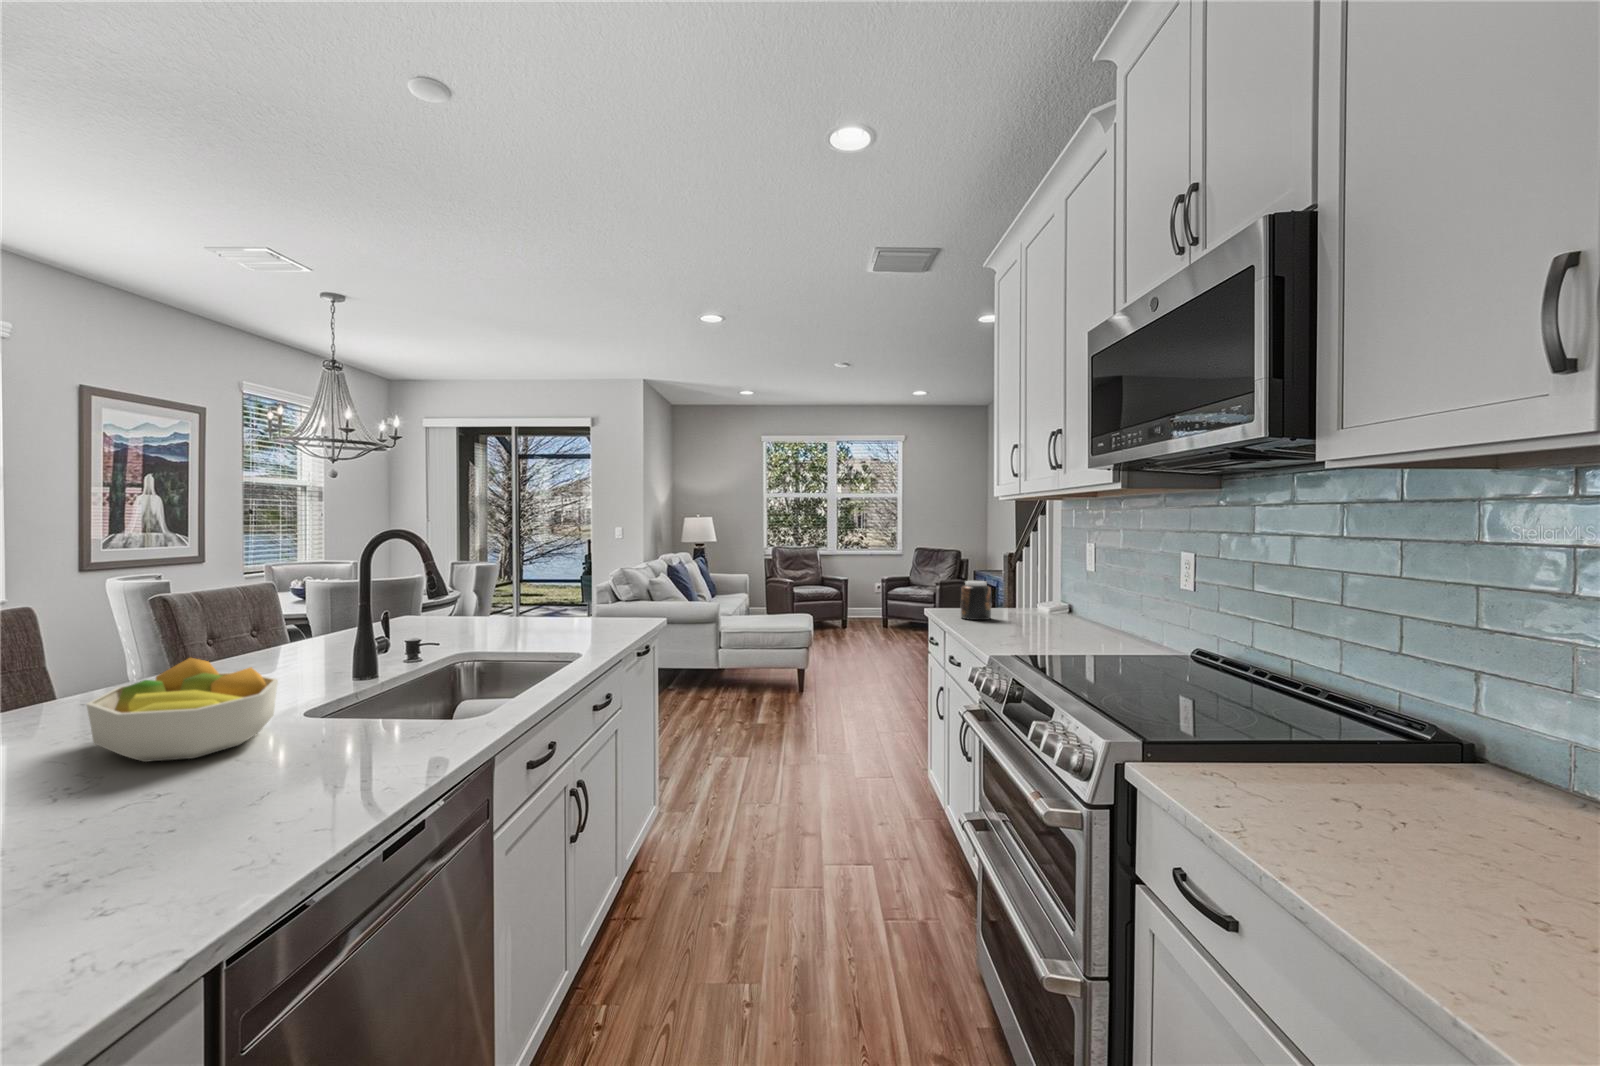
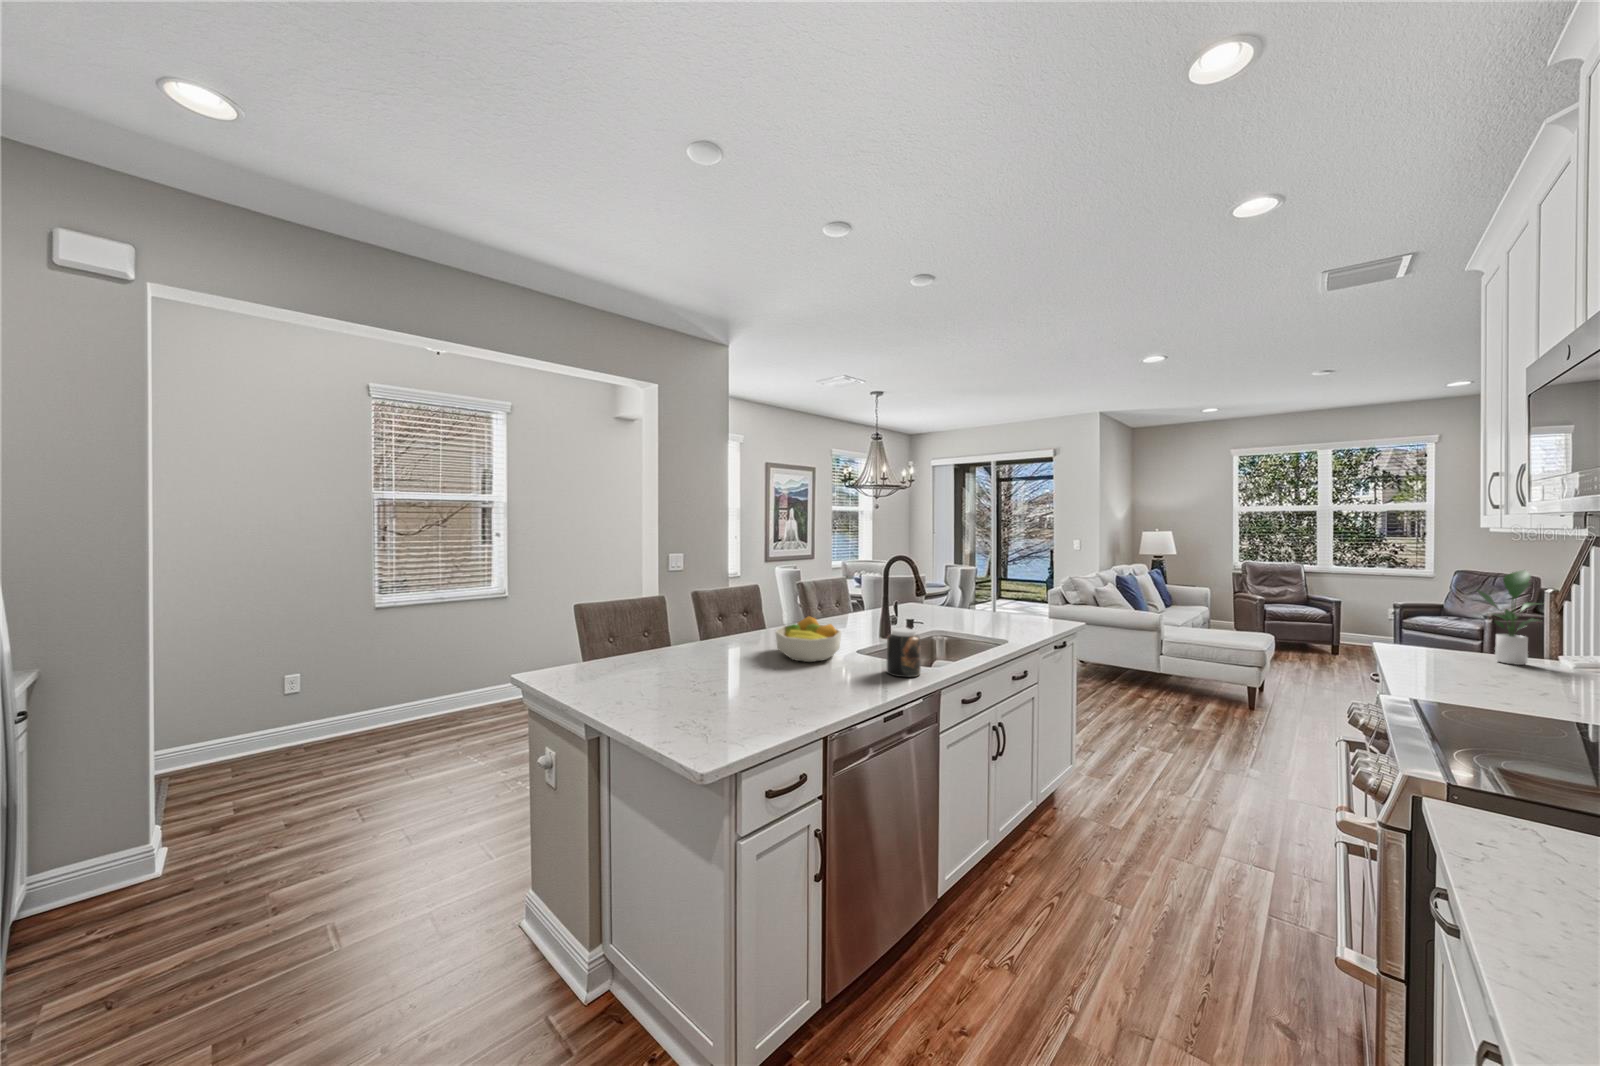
potted plant: none [993,532,1035,615] -> present [1477,570,1539,665]
jar: present [961,581,991,620] -> present [887,628,921,677]

